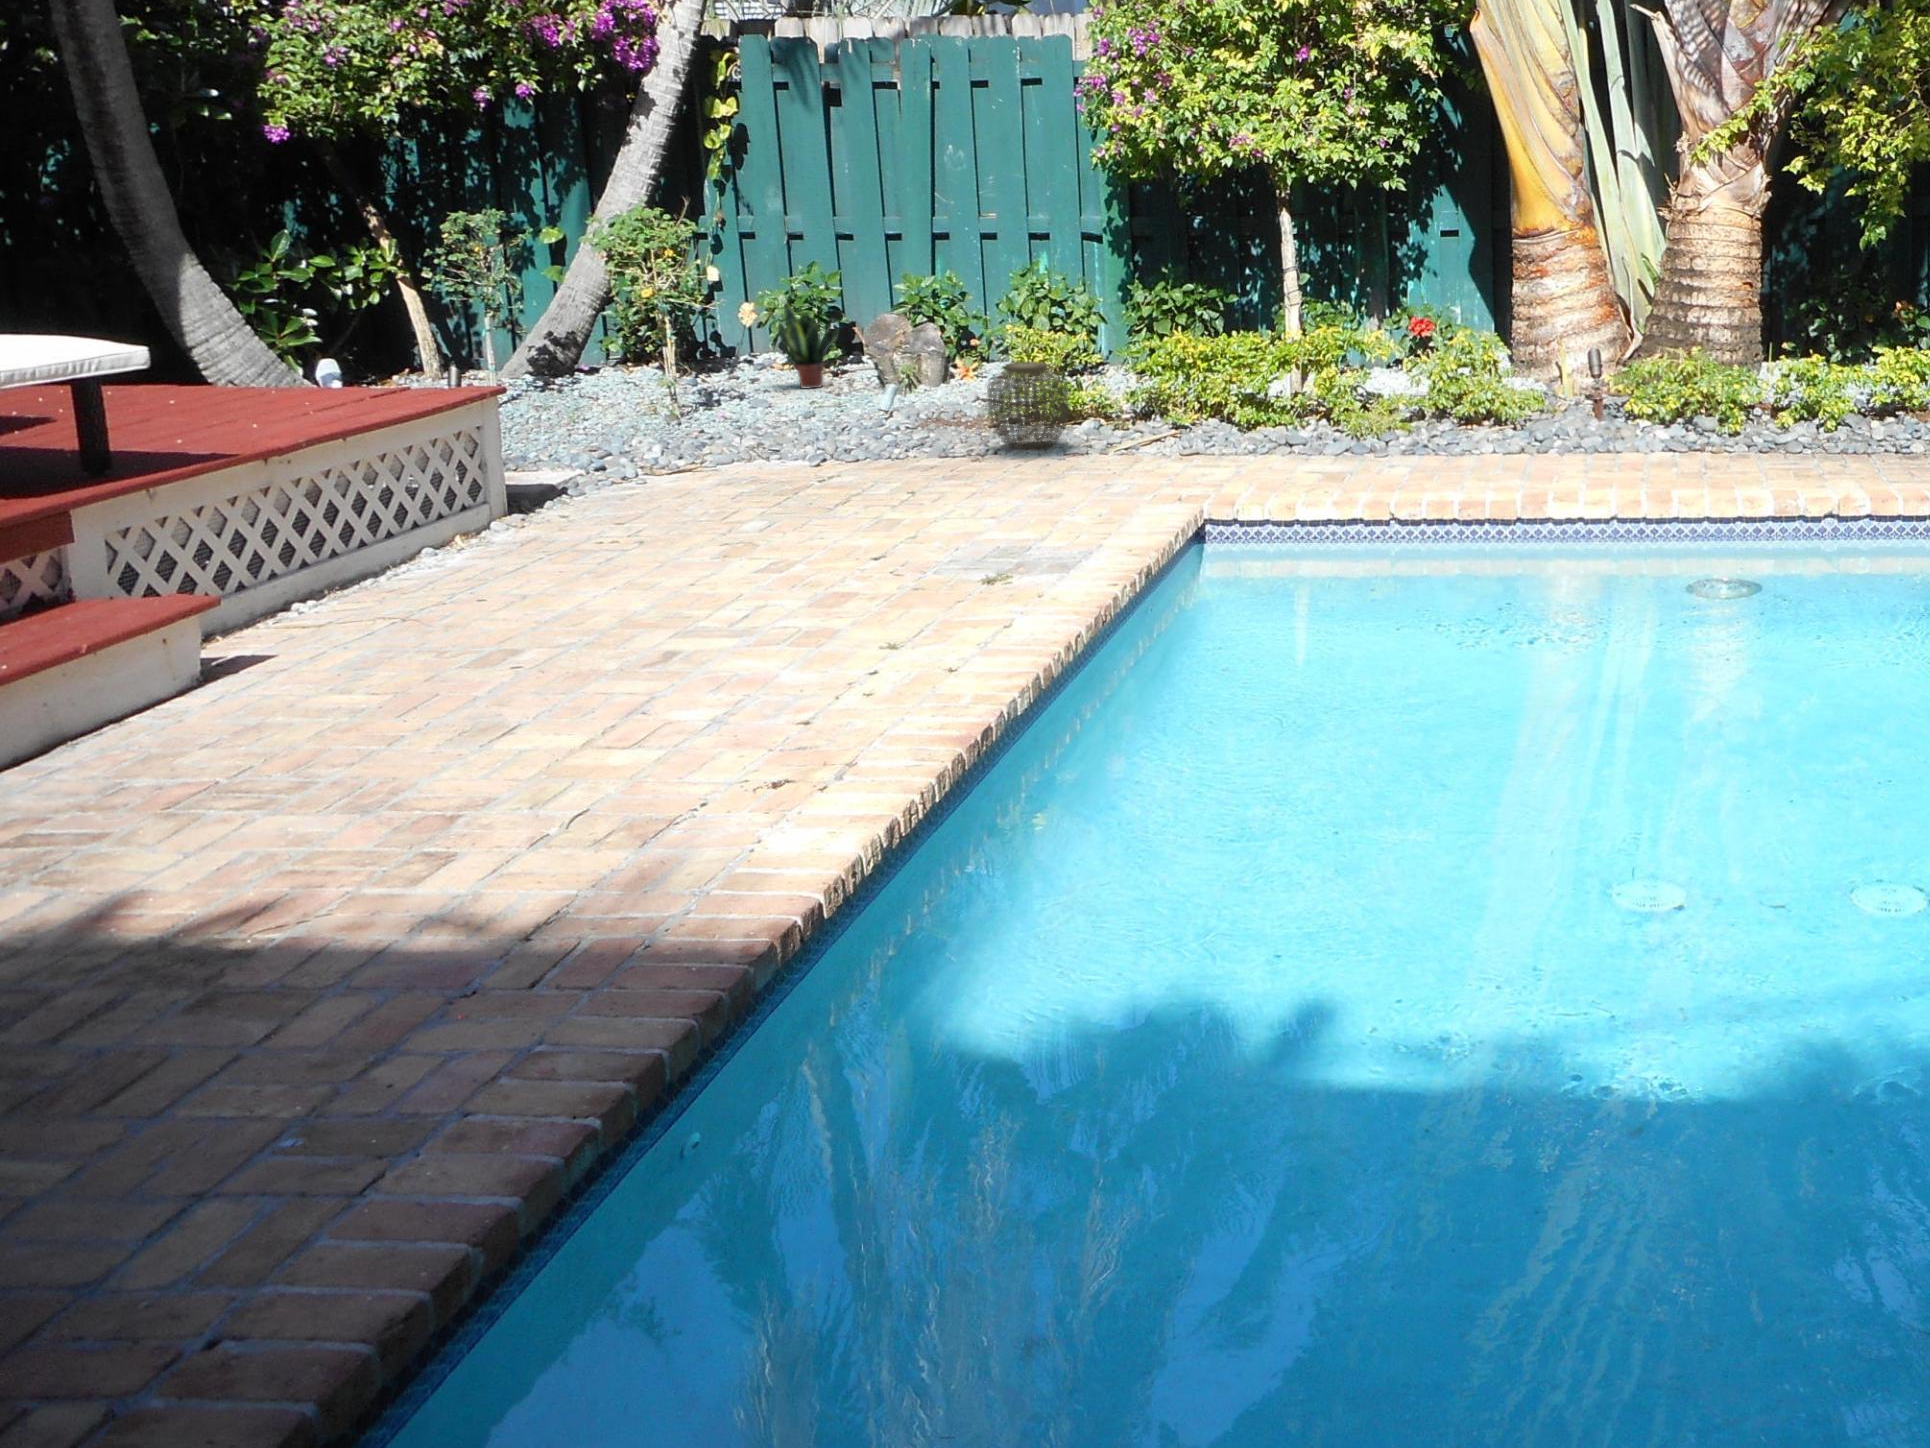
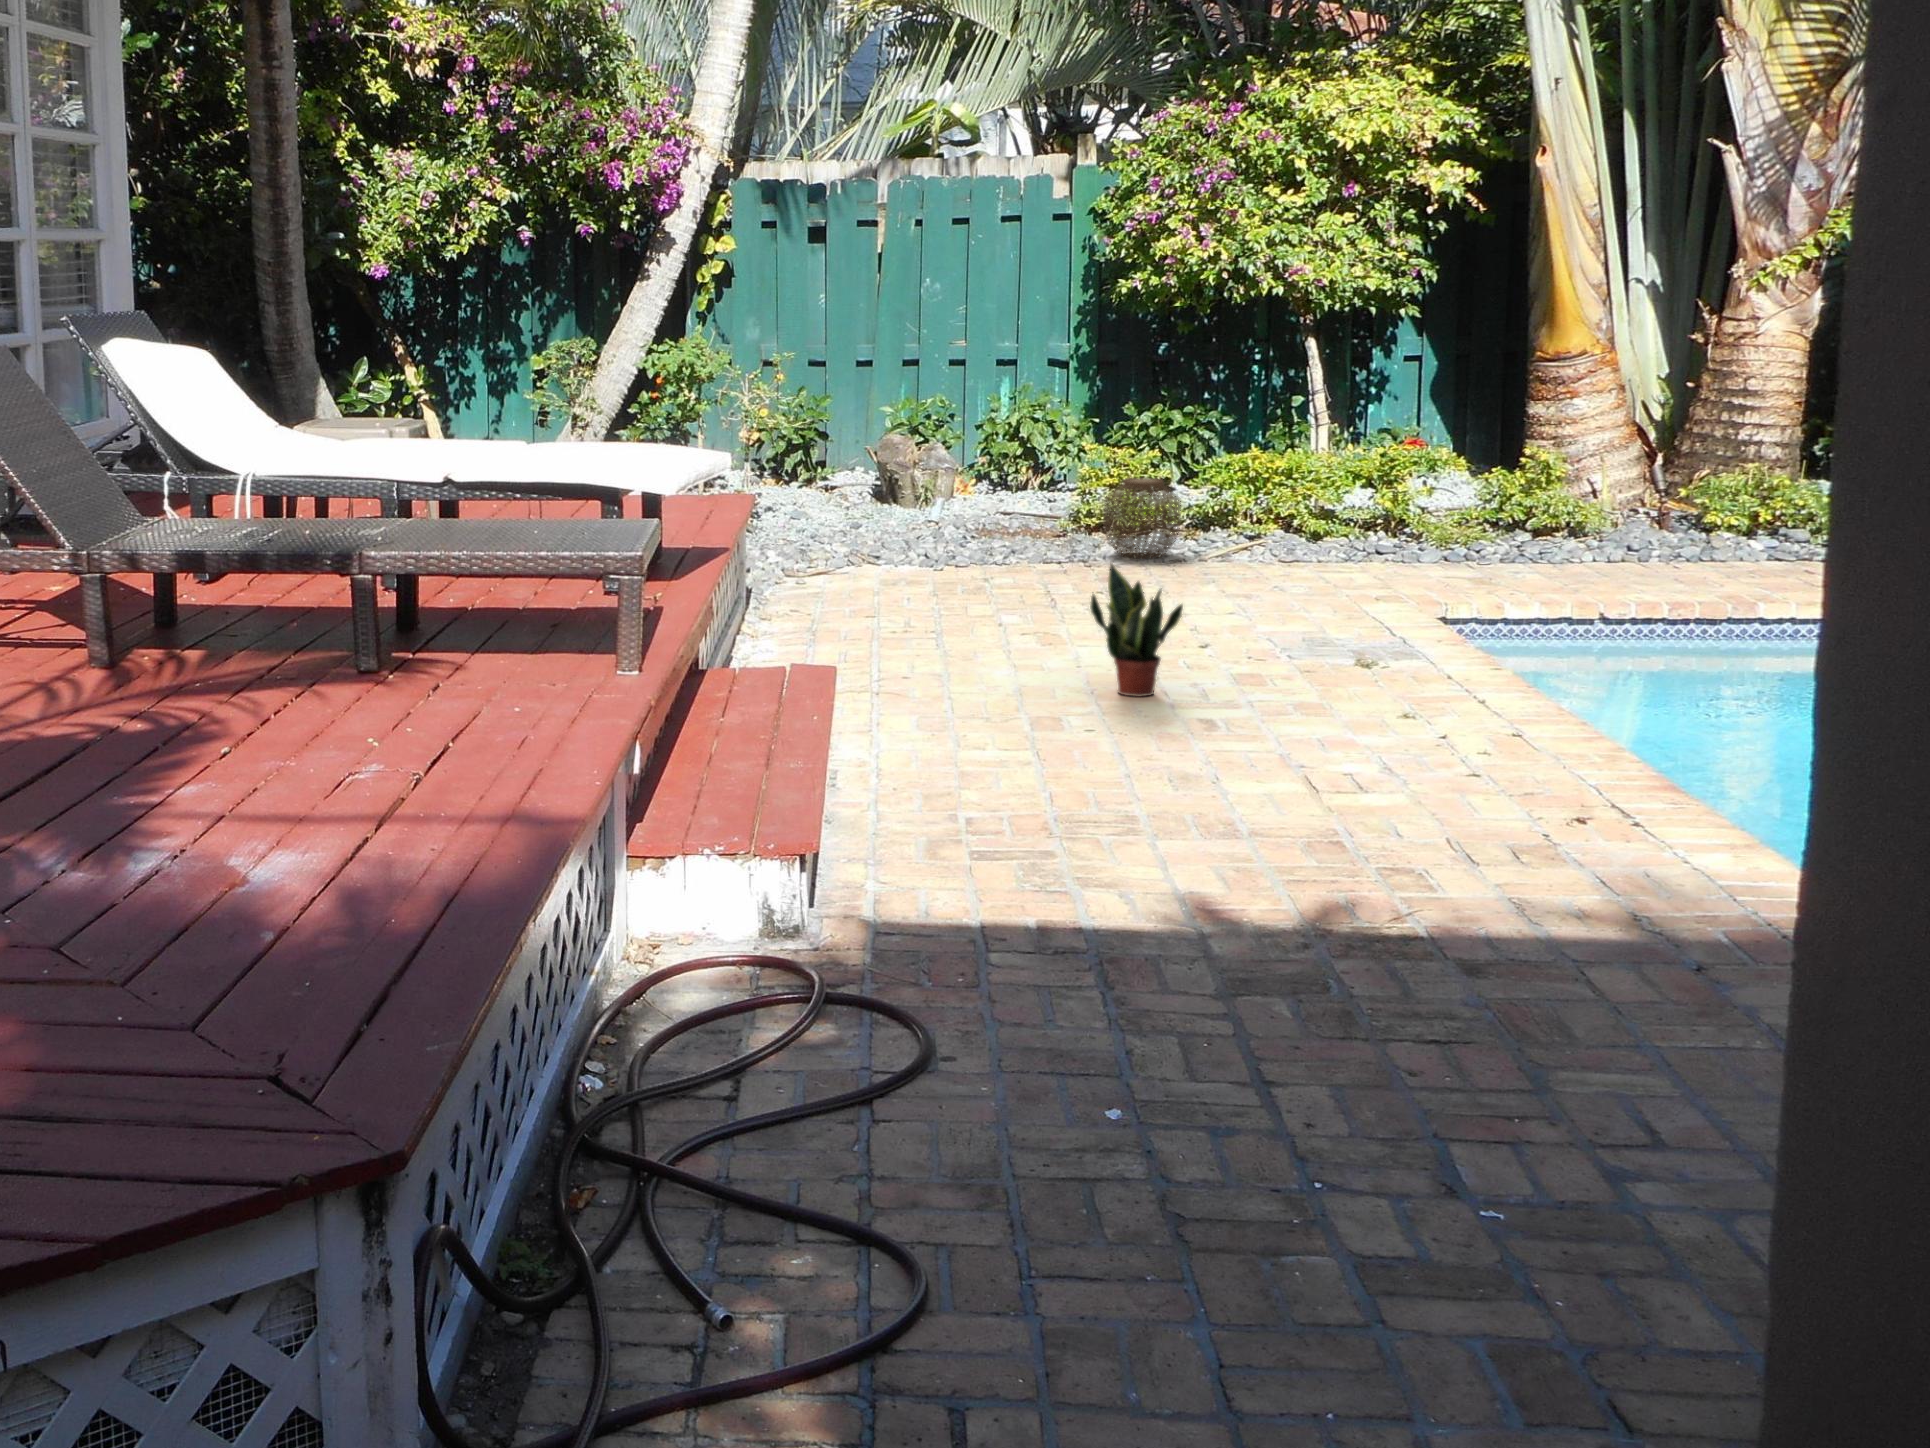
potted plant: present [778,301,838,388] -> present [1090,564,1183,697]

